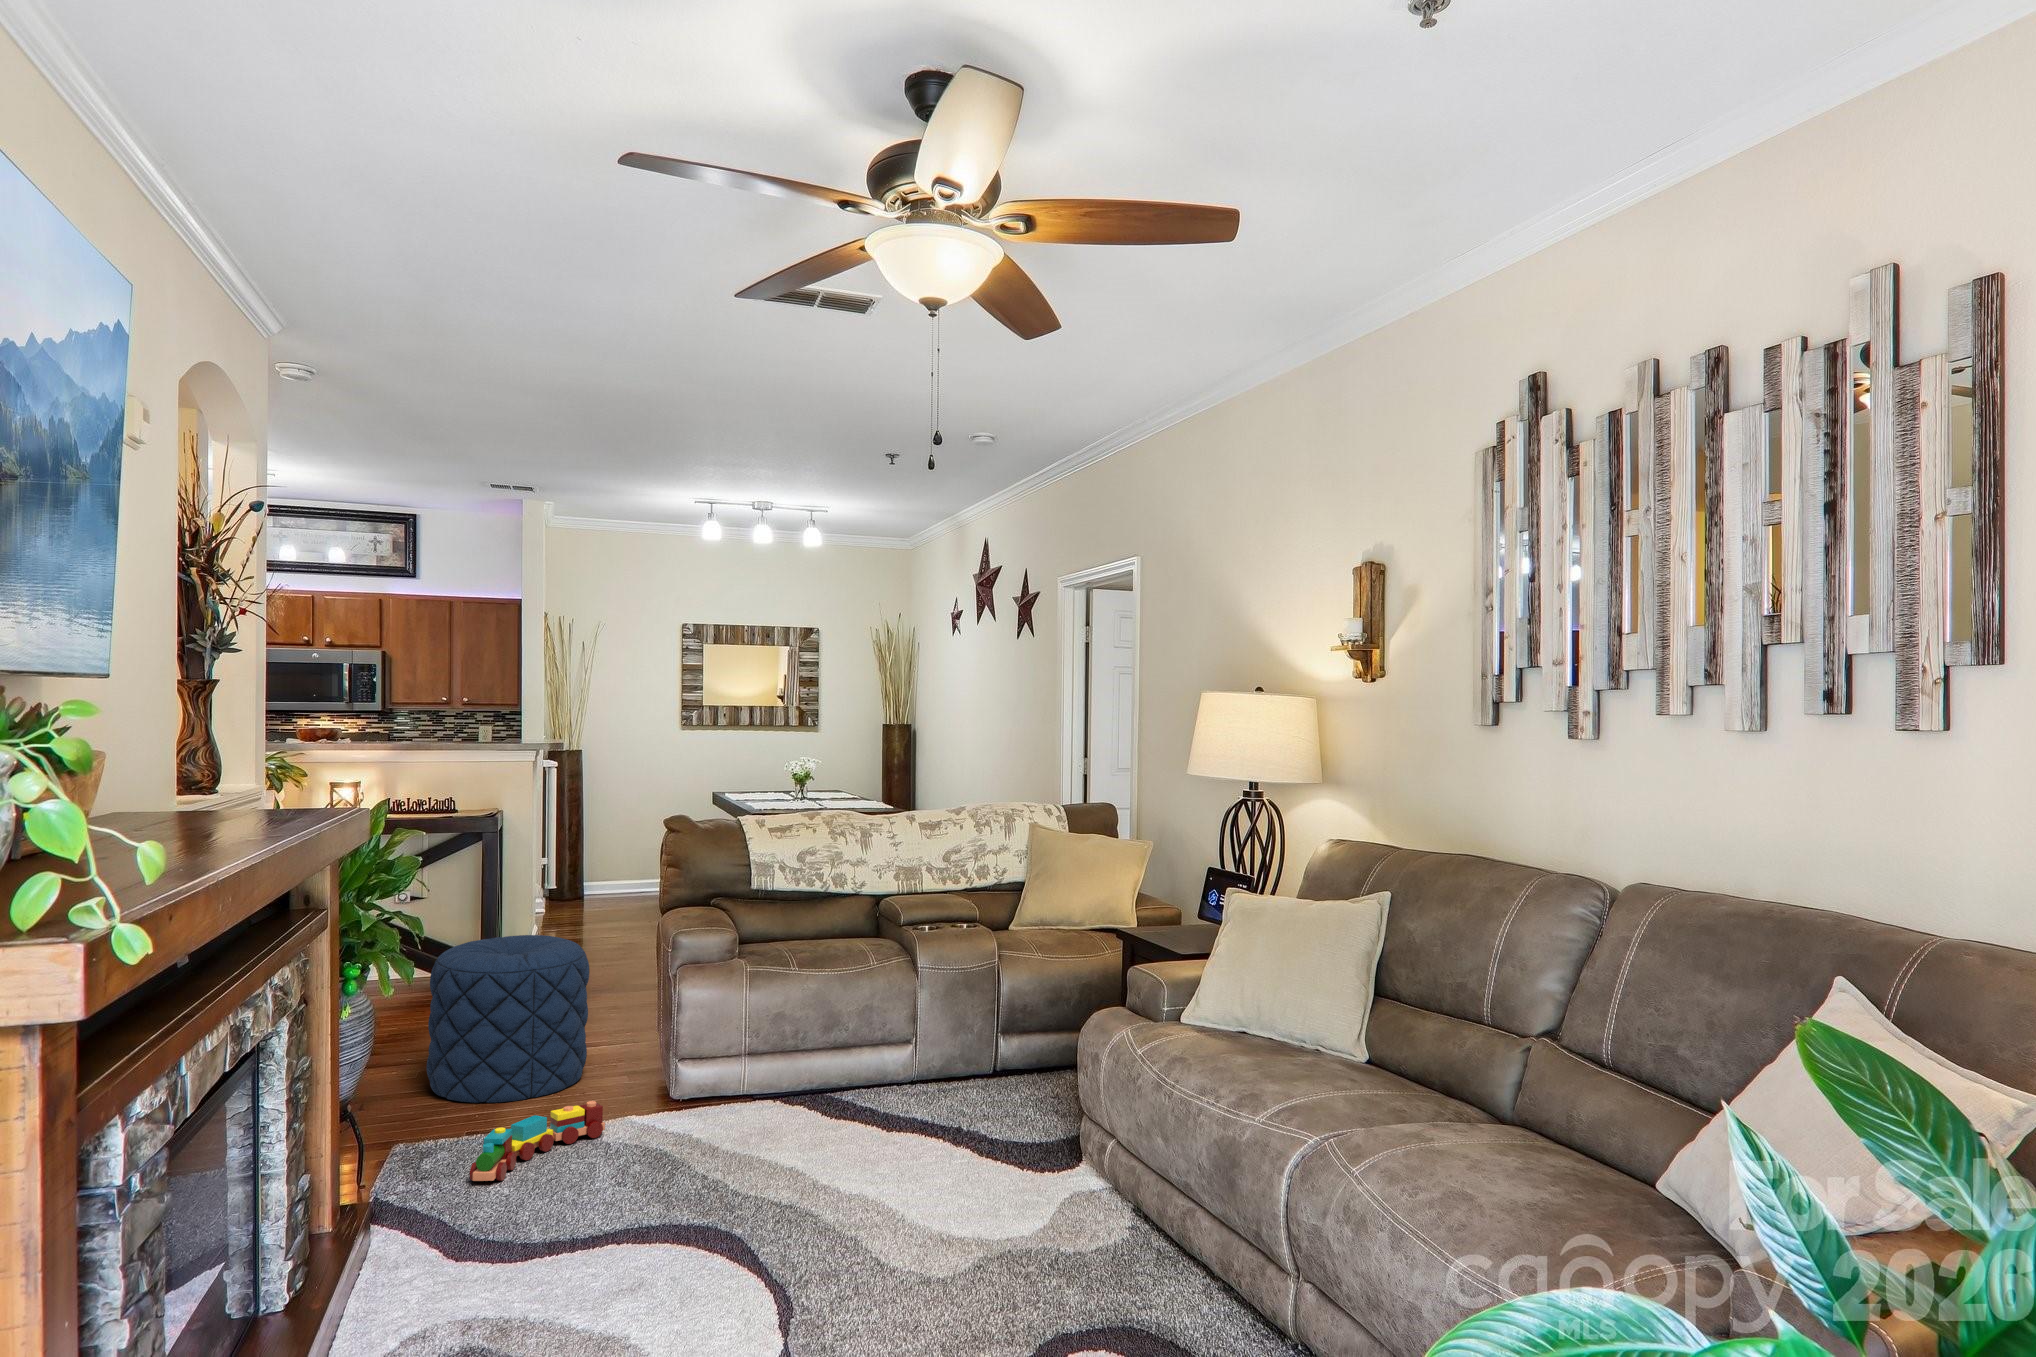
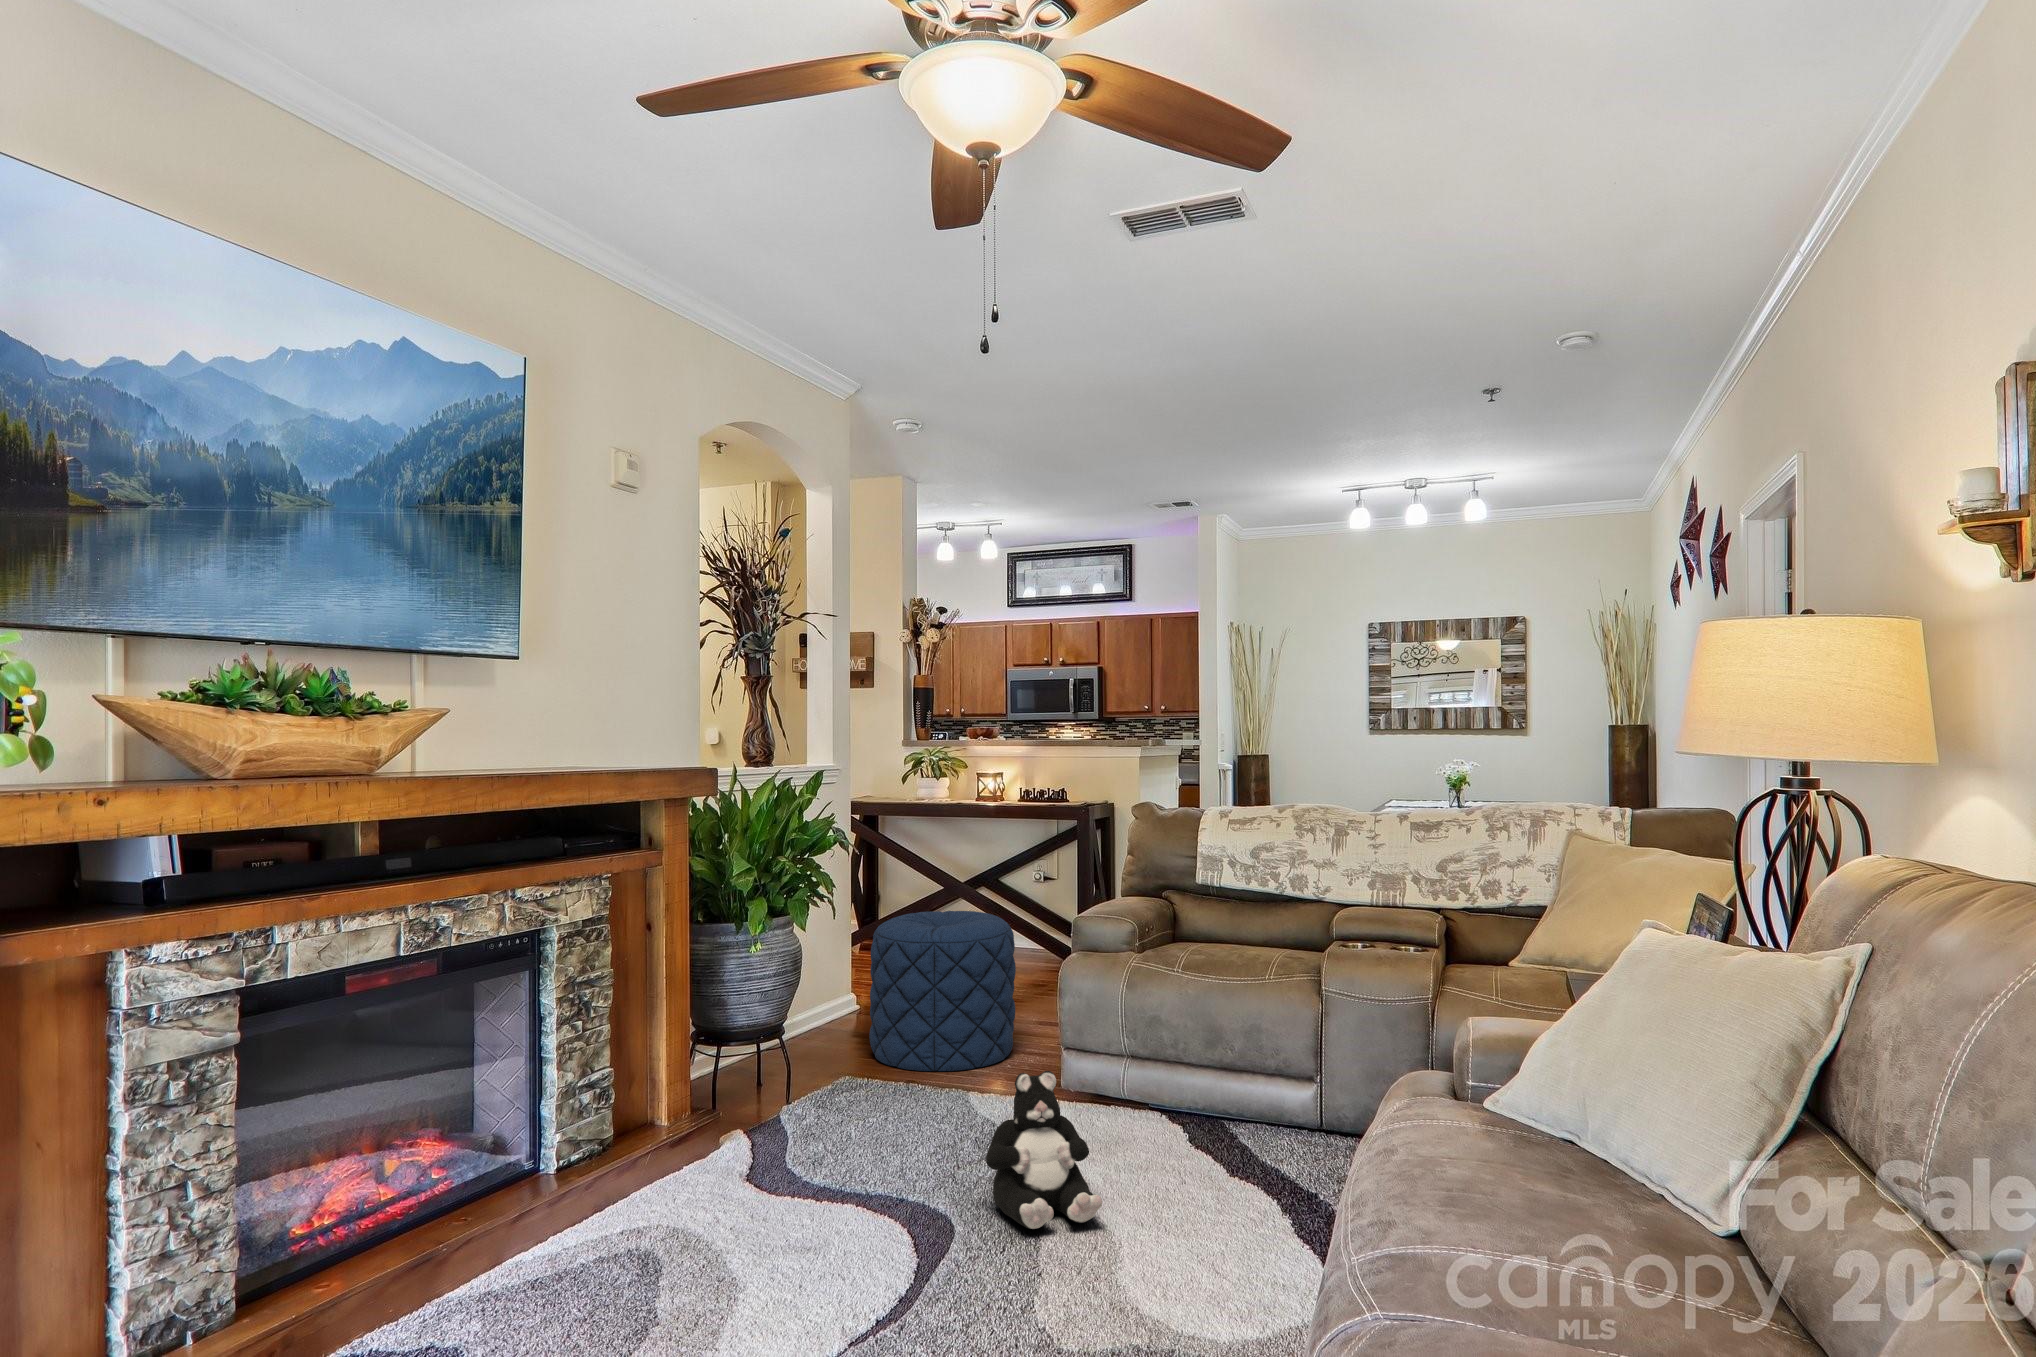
plush toy: none [767,1058,875,1186] -> present [986,1071,1103,1229]
toy train: present [470,1101,605,1181] -> none [769,1081,935,1139]

